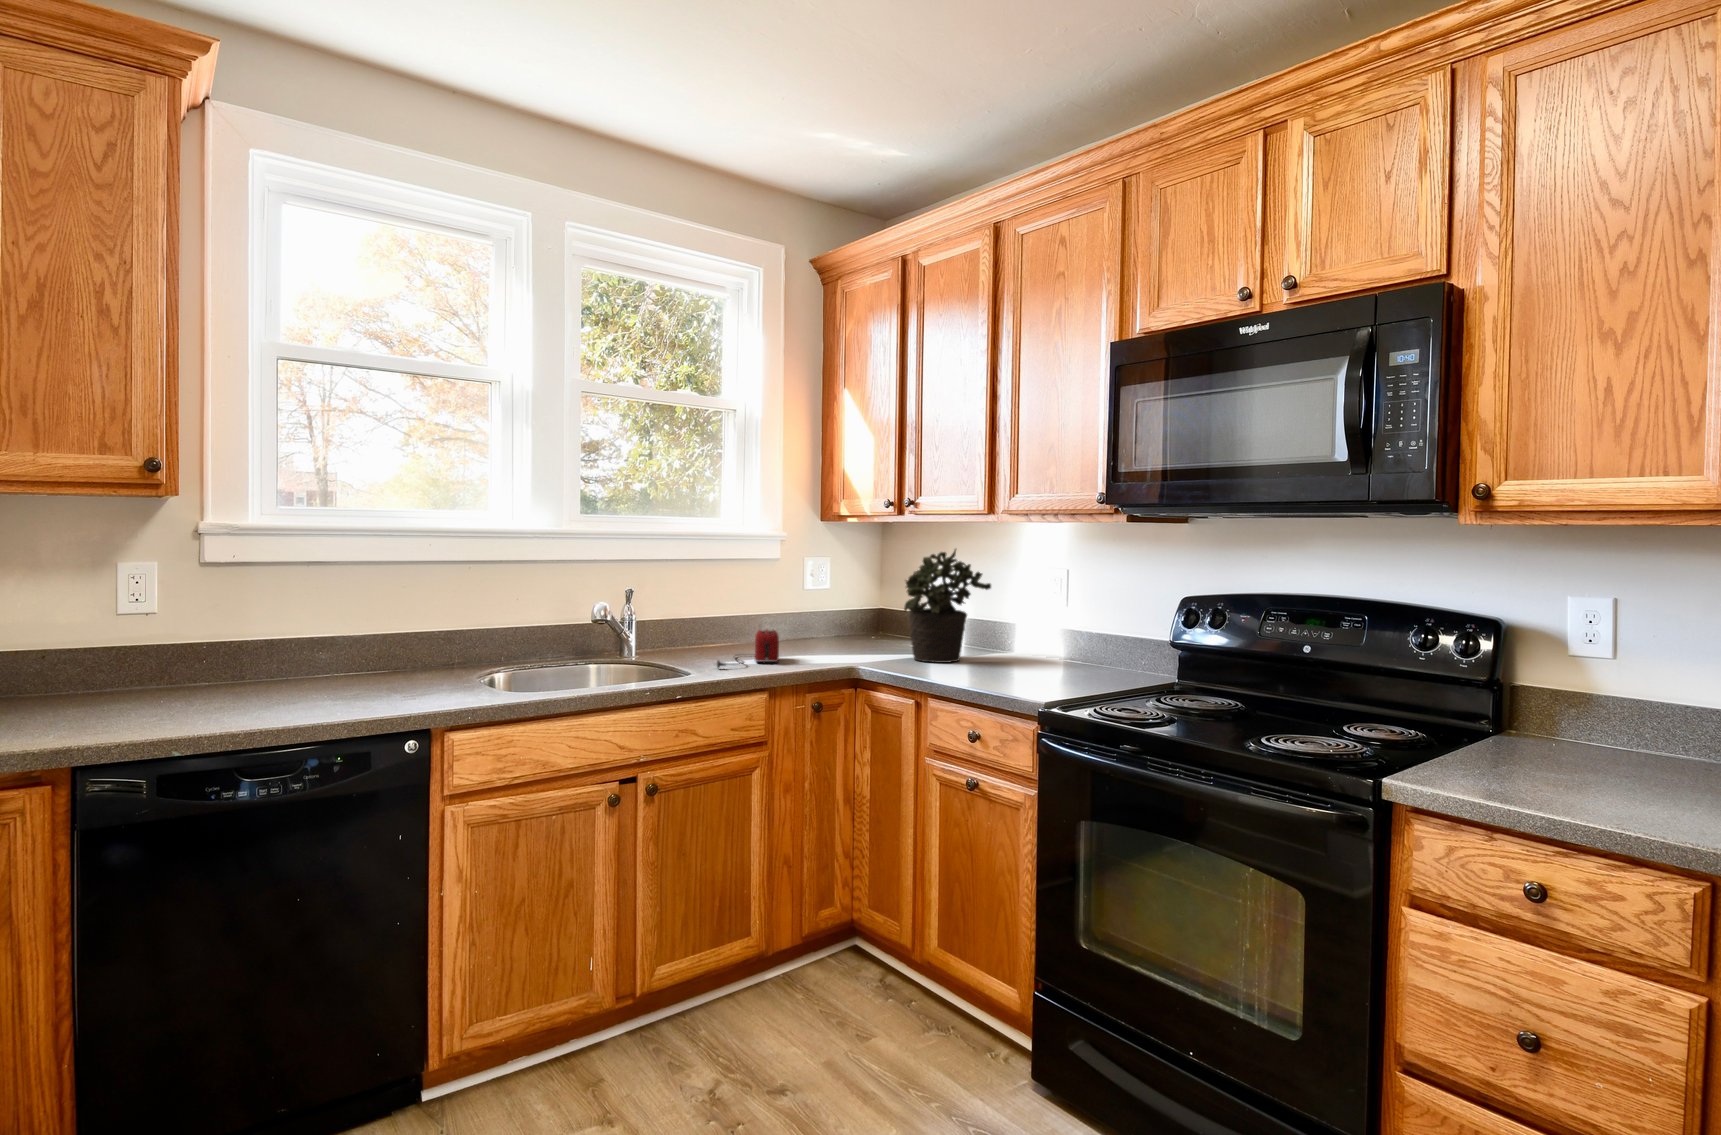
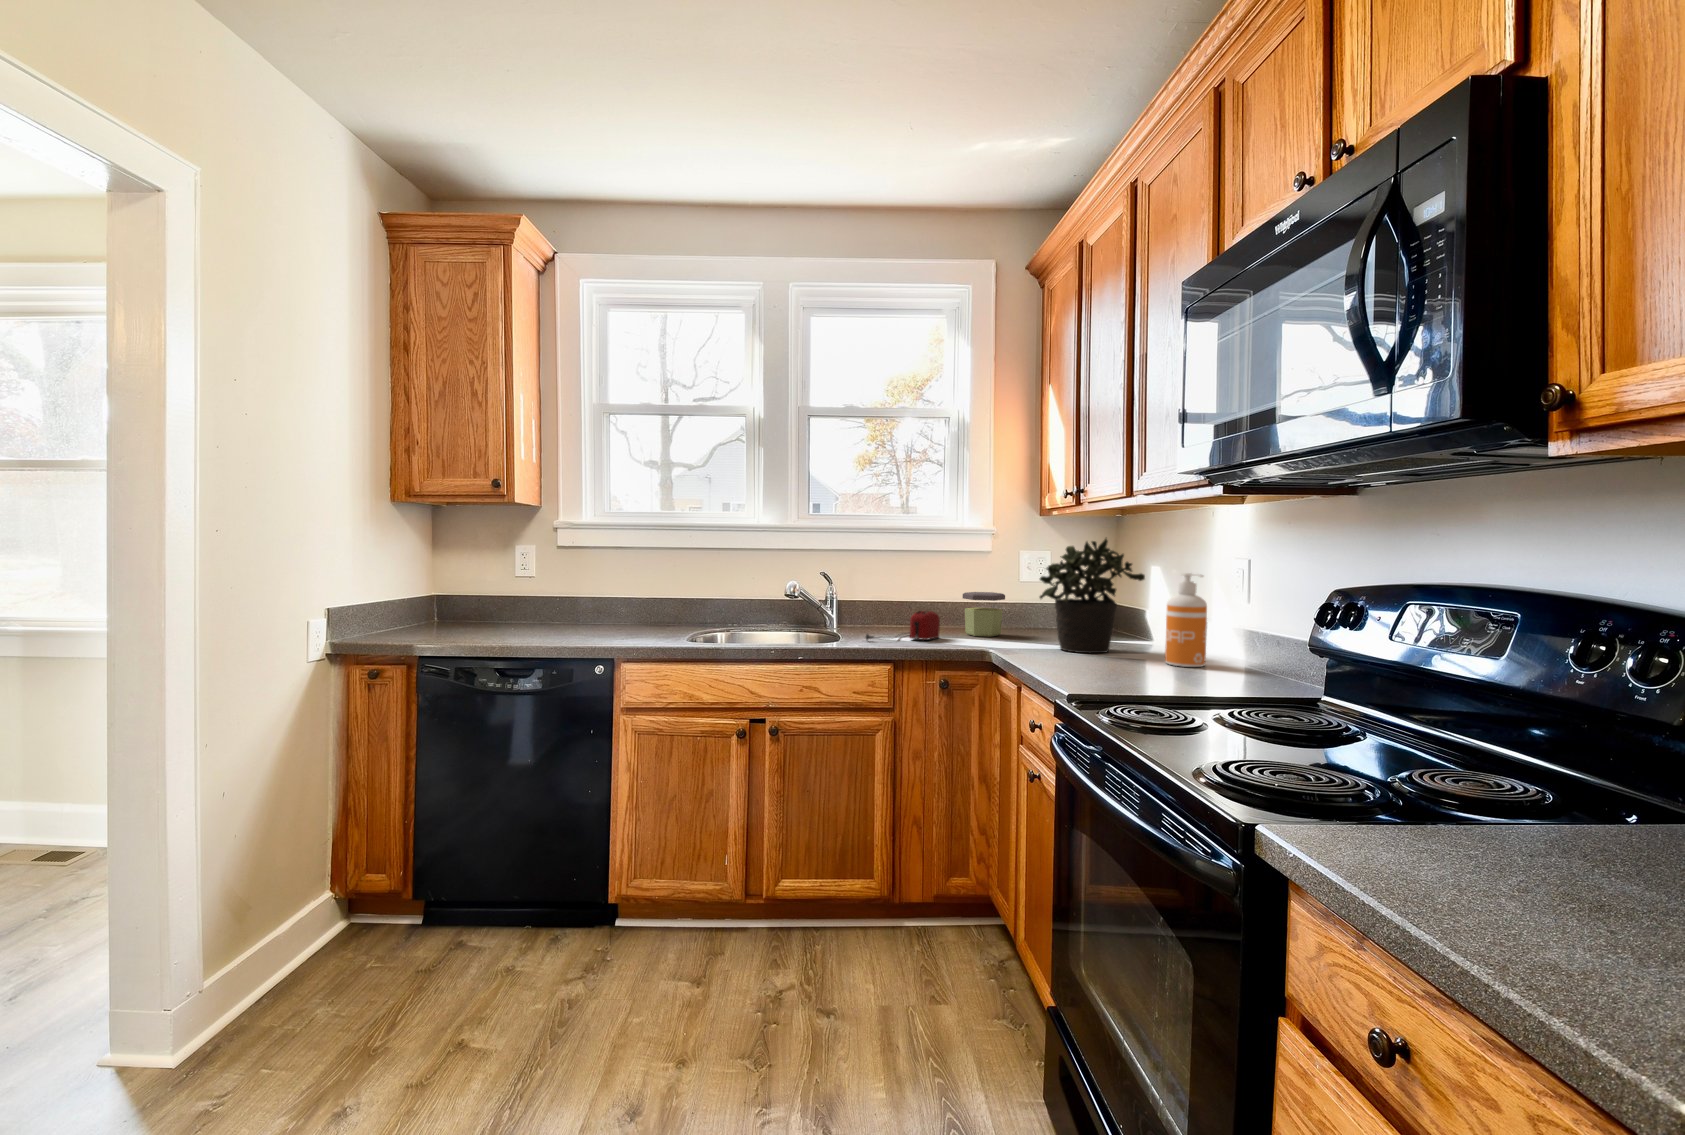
soap dispenser: none [1026,583,1061,668] -> present [1165,573,1207,667]
jar: none [785,604,828,653] -> present [963,592,1005,637]

